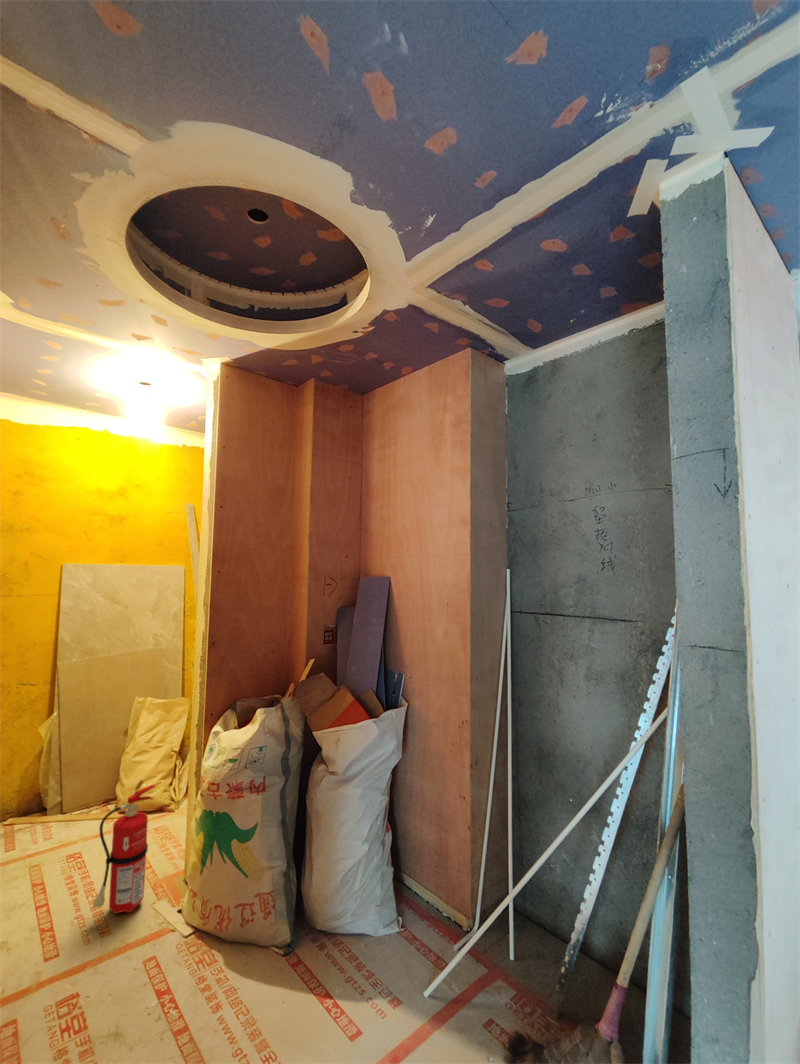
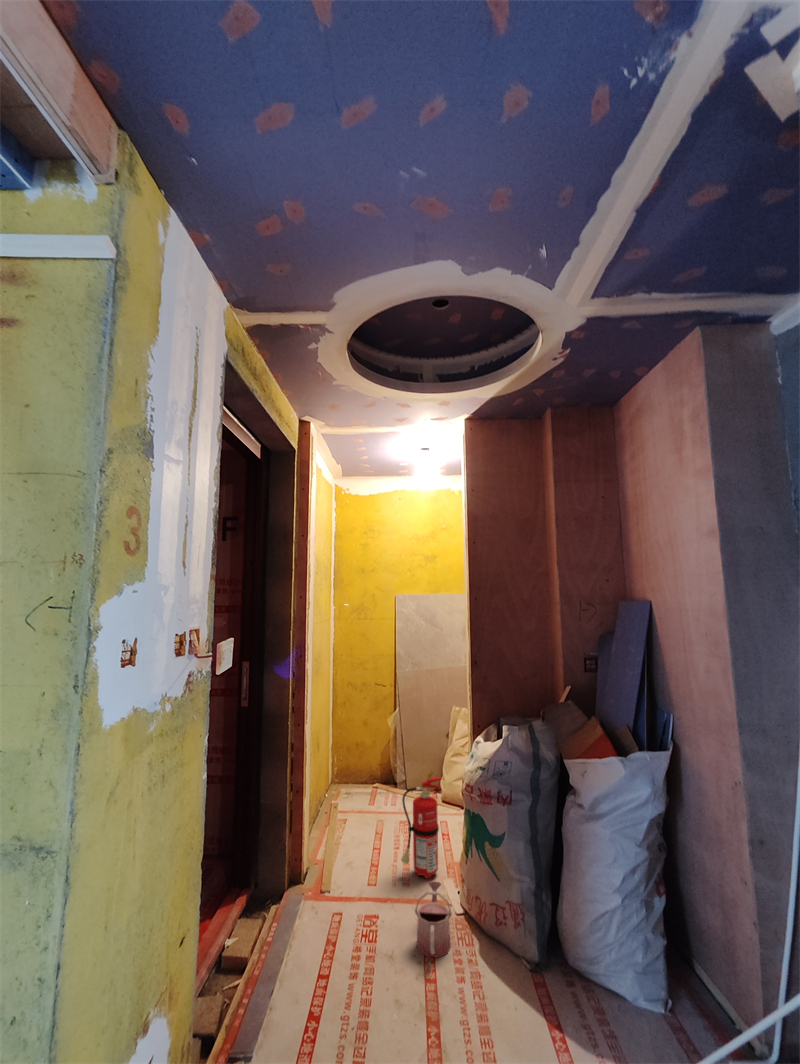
watering can: none [144,910,193,1006] -> present [415,881,452,958]

